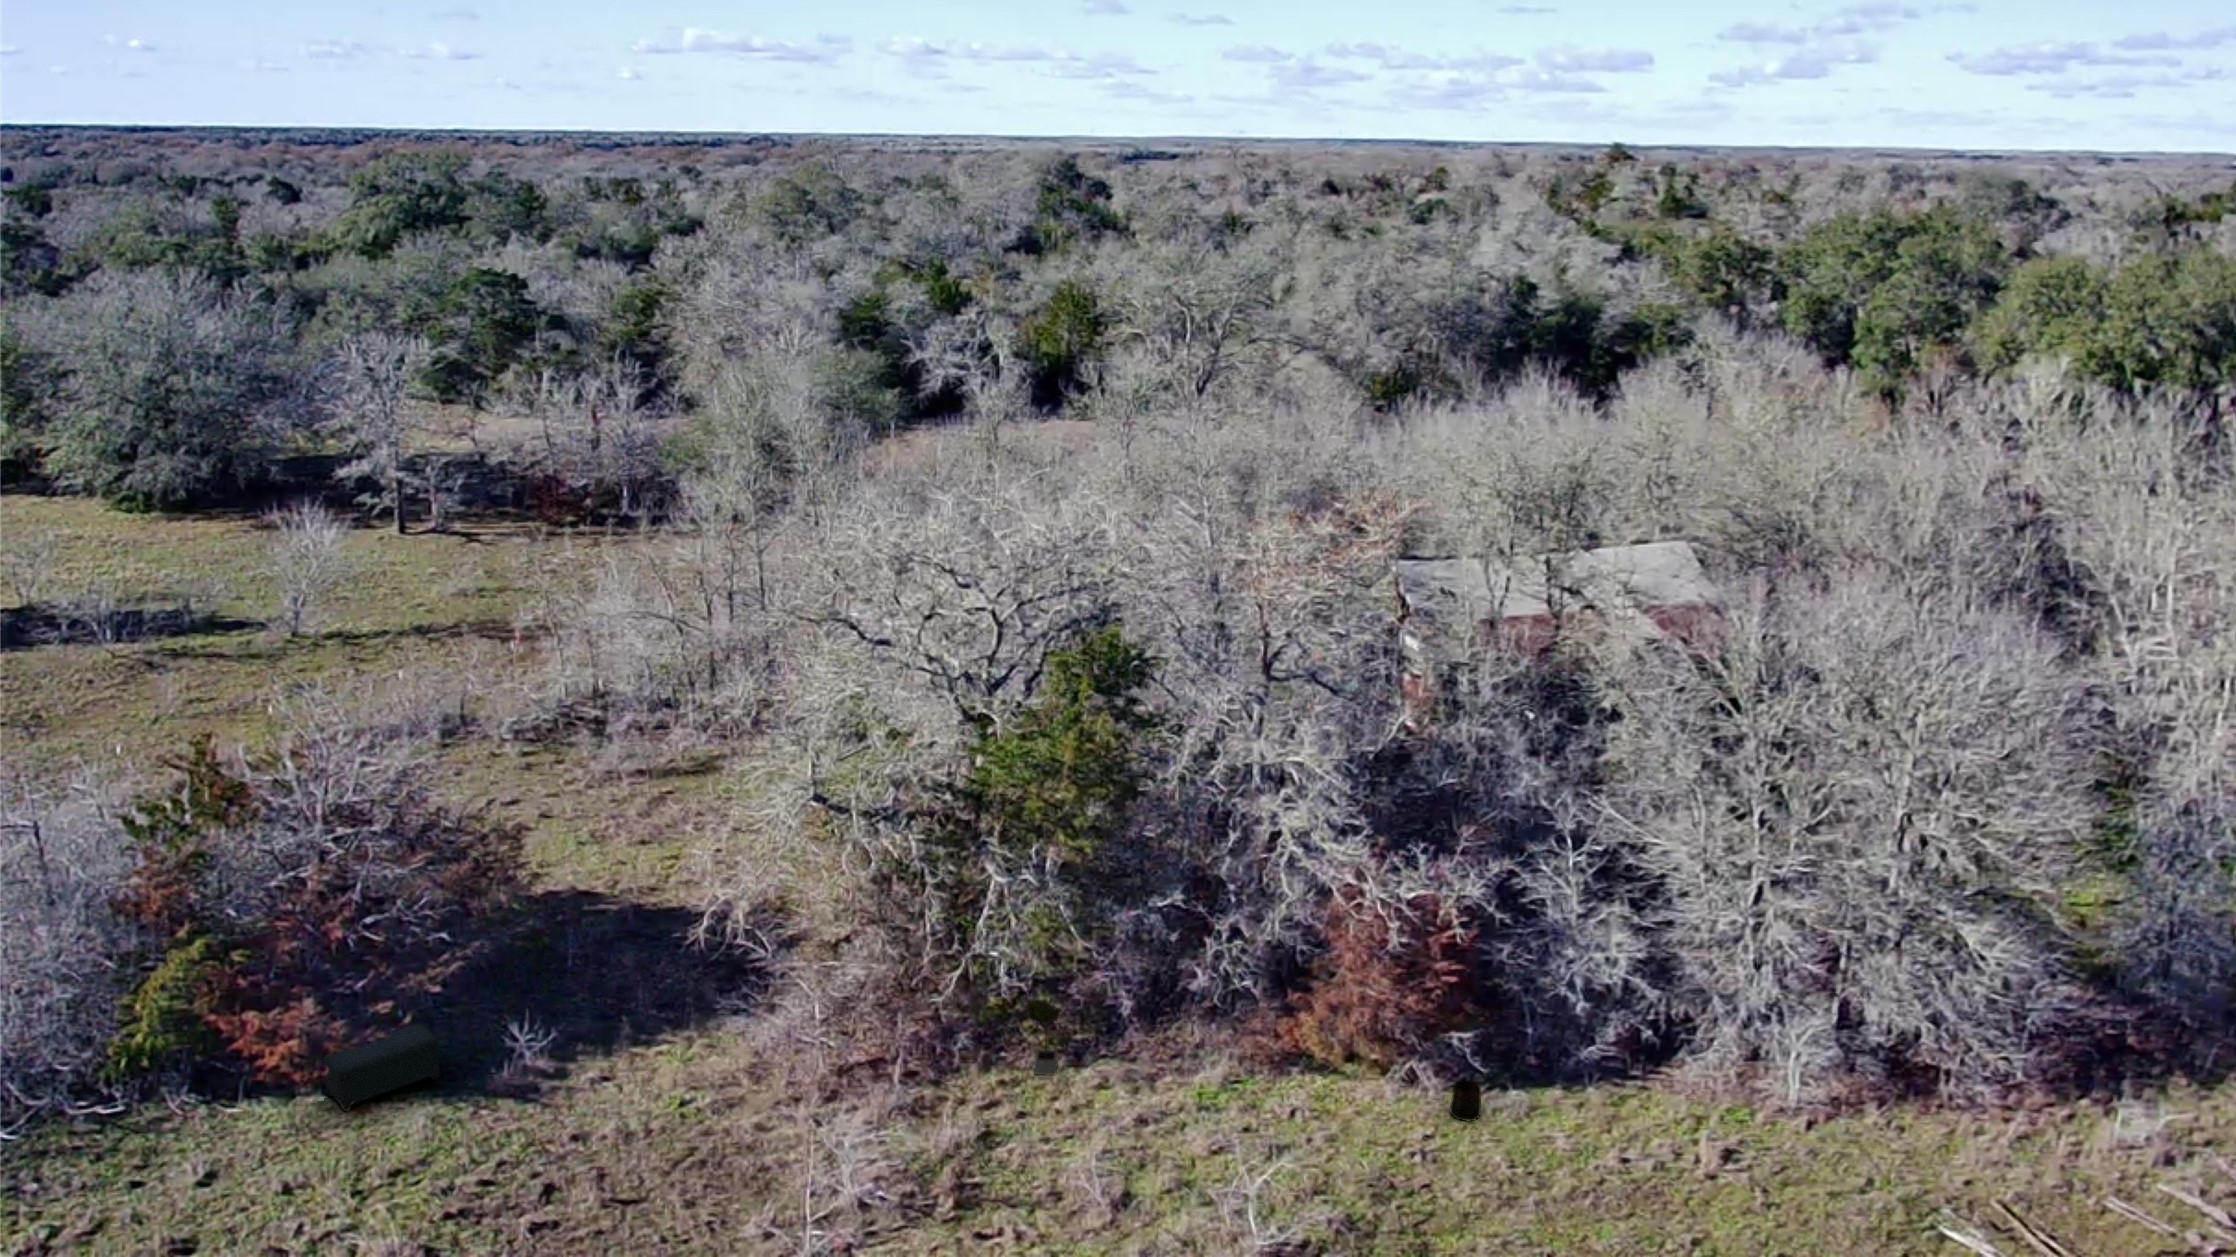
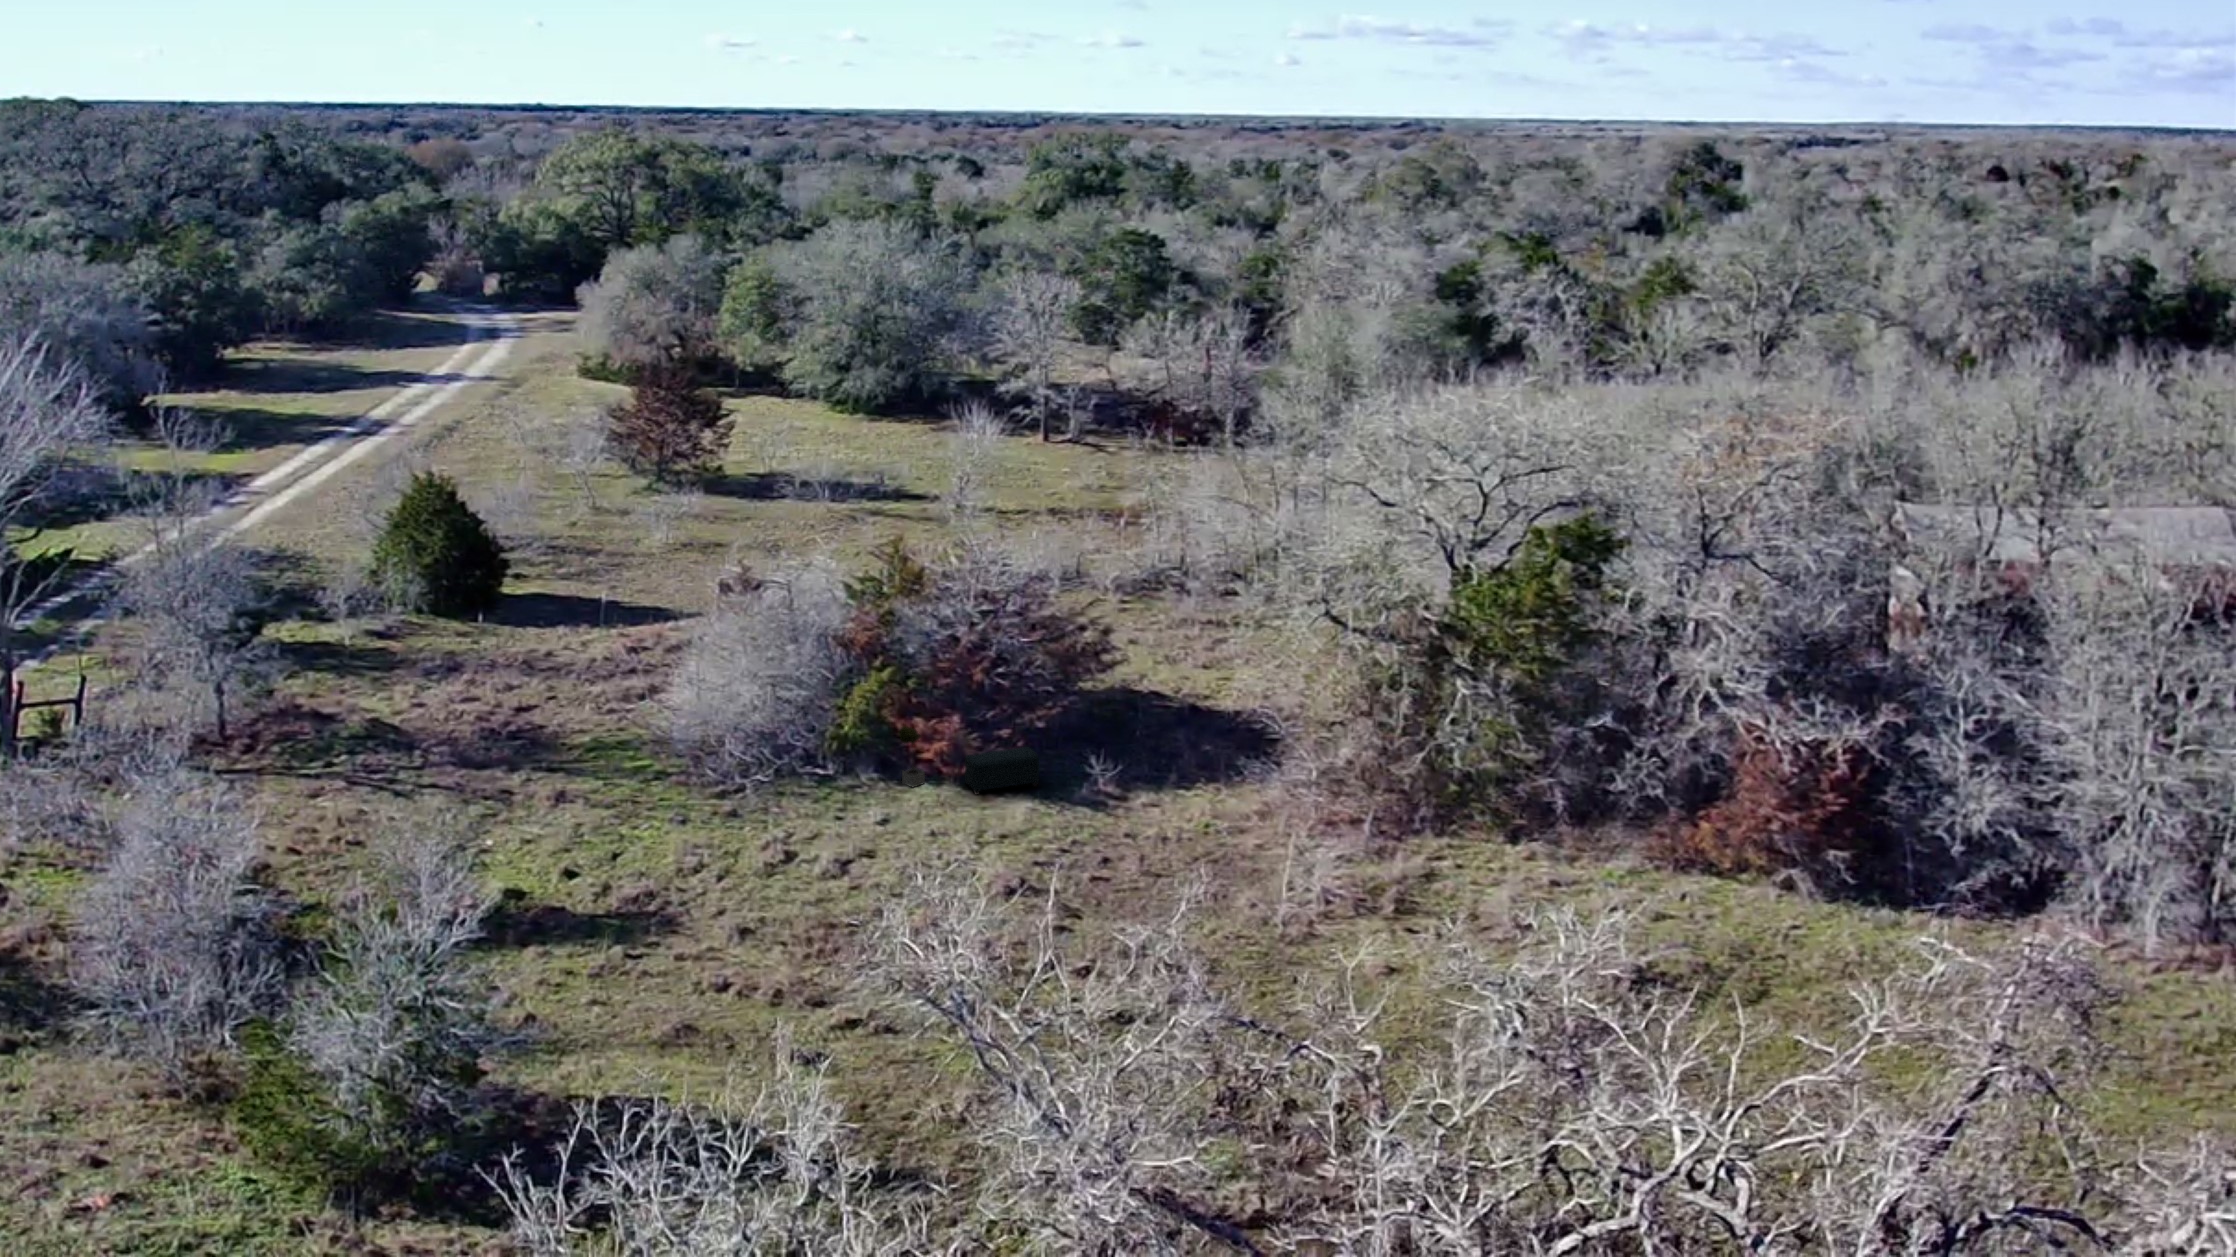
potted tree: present [1027,1000,1060,1076] -> present [899,726,925,787]
bucket: present [1450,1077,1481,1121] -> none [1820,888,1849,924]

